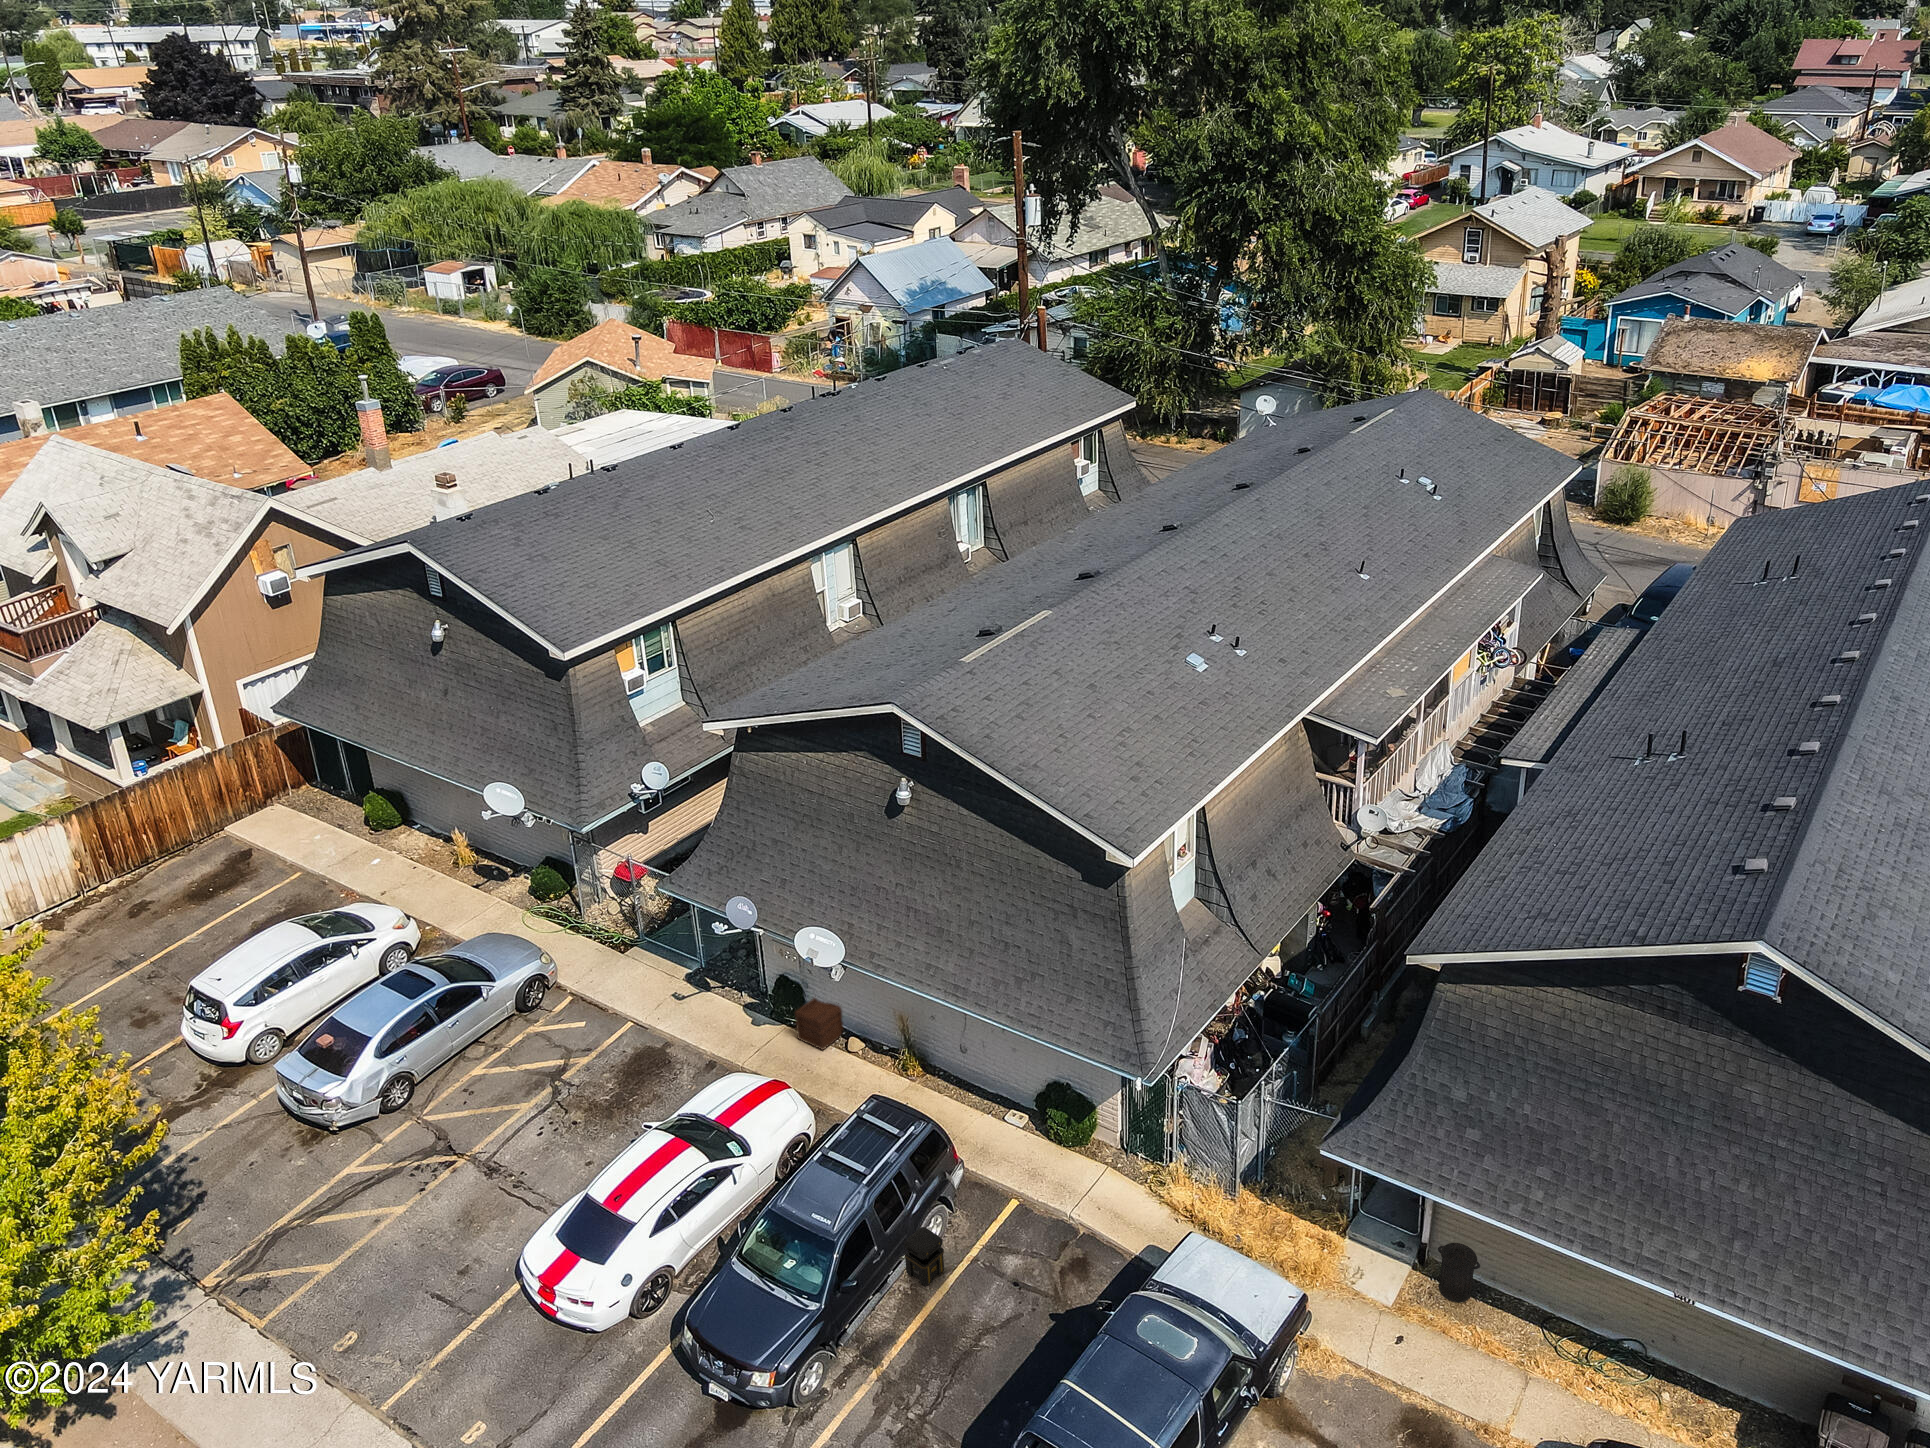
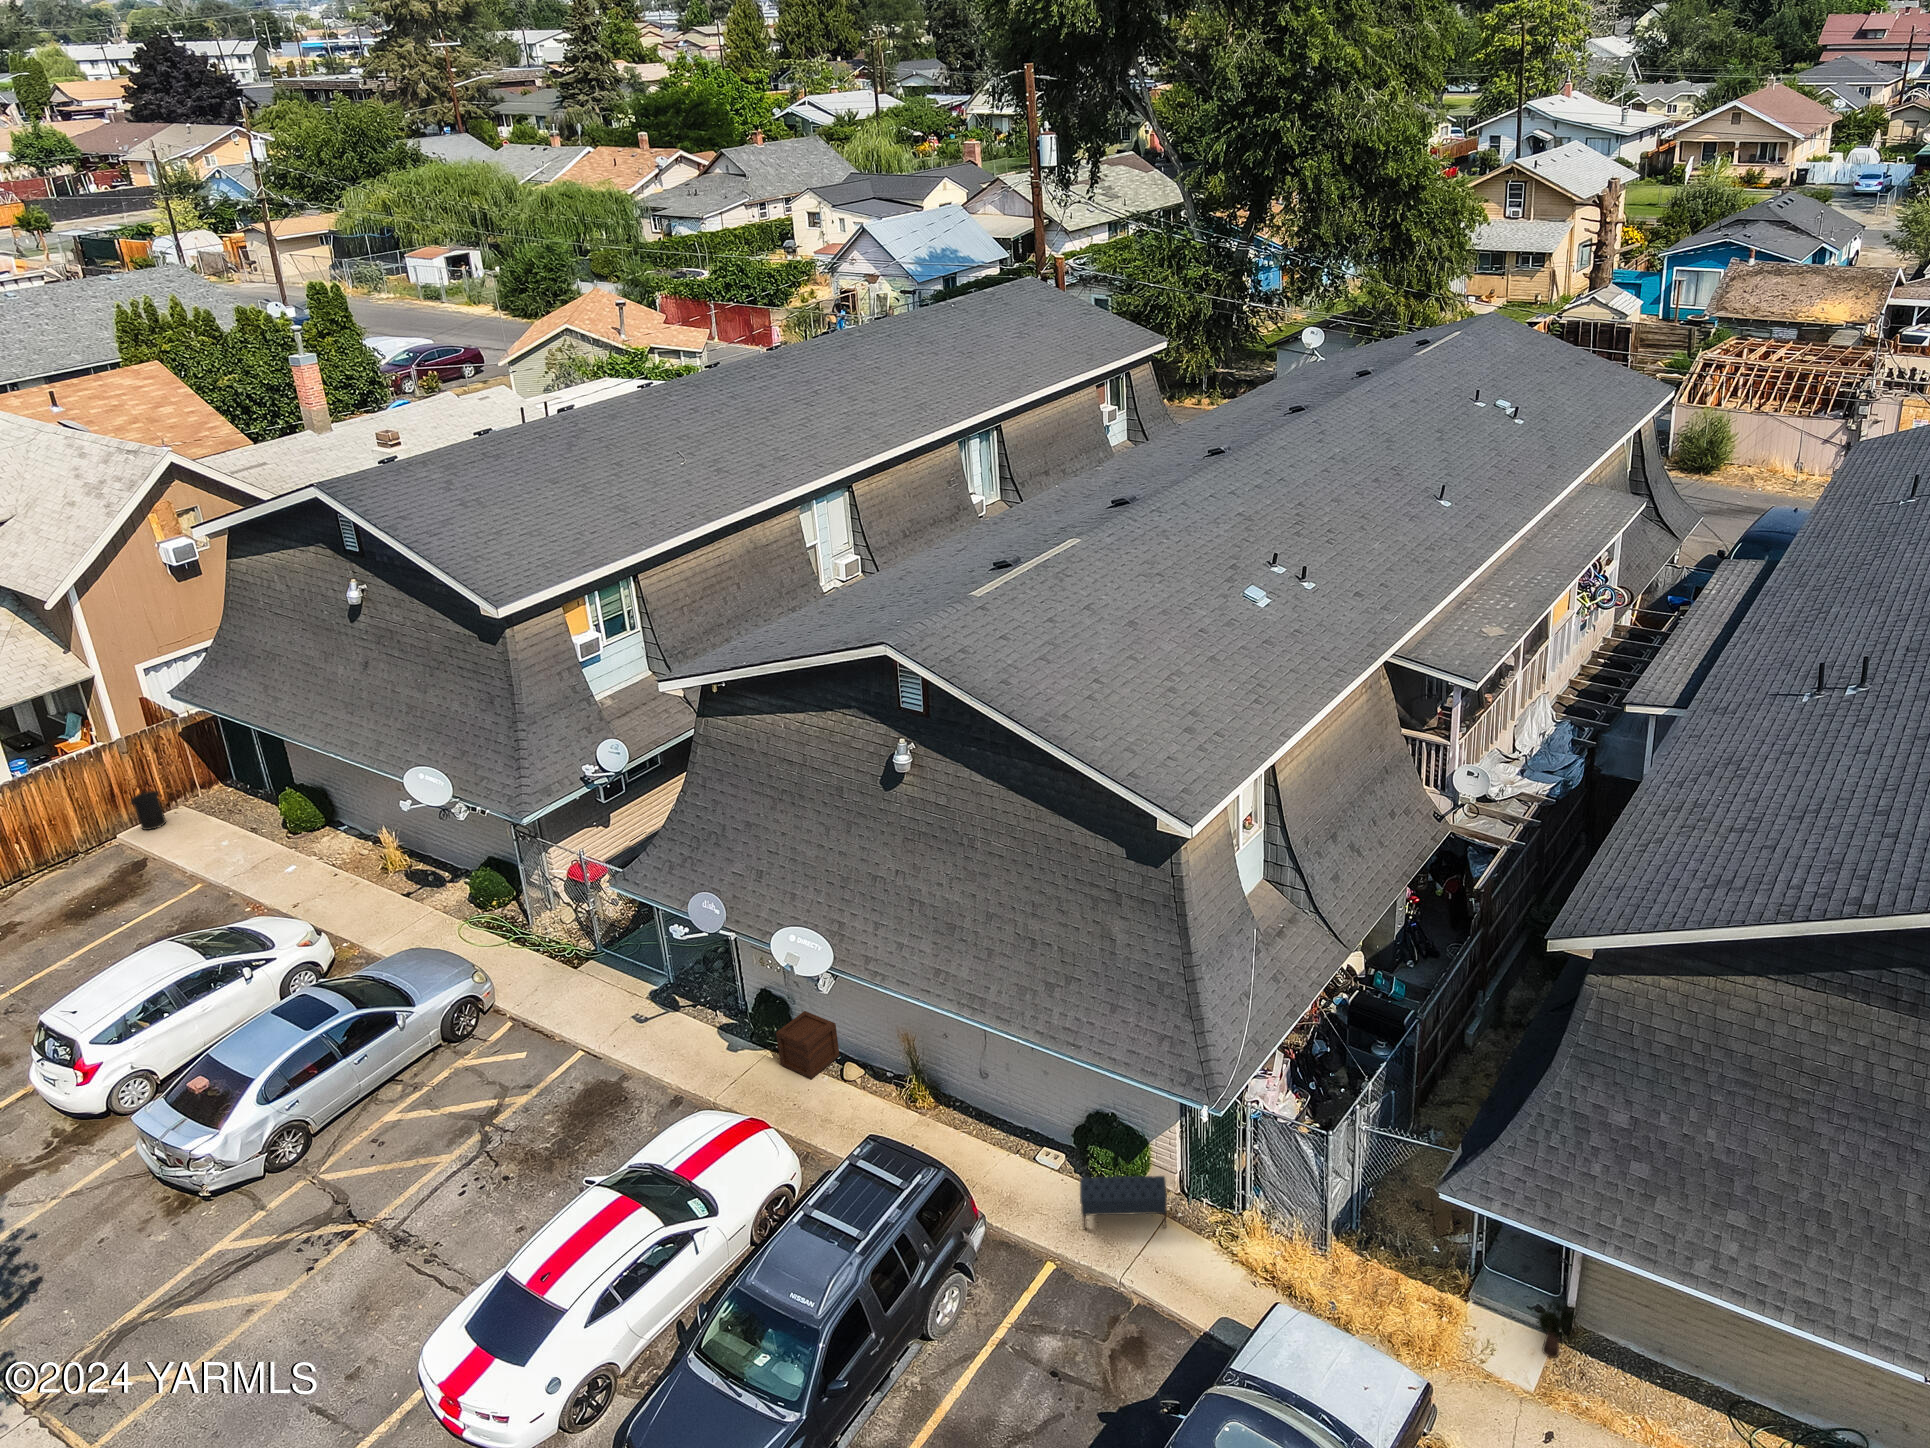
bench: none [1039,1133,1108,1174] -> present [1080,1176,1167,1229]
toolbox: present [904,1227,944,1286] -> none [911,1306,964,1383]
potted plant: none [1385,1229,1418,1276] -> present [1537,1299,1576,1358]
trash can: present [1438,1243,1480,1302] -> present [131,791,166,830]

